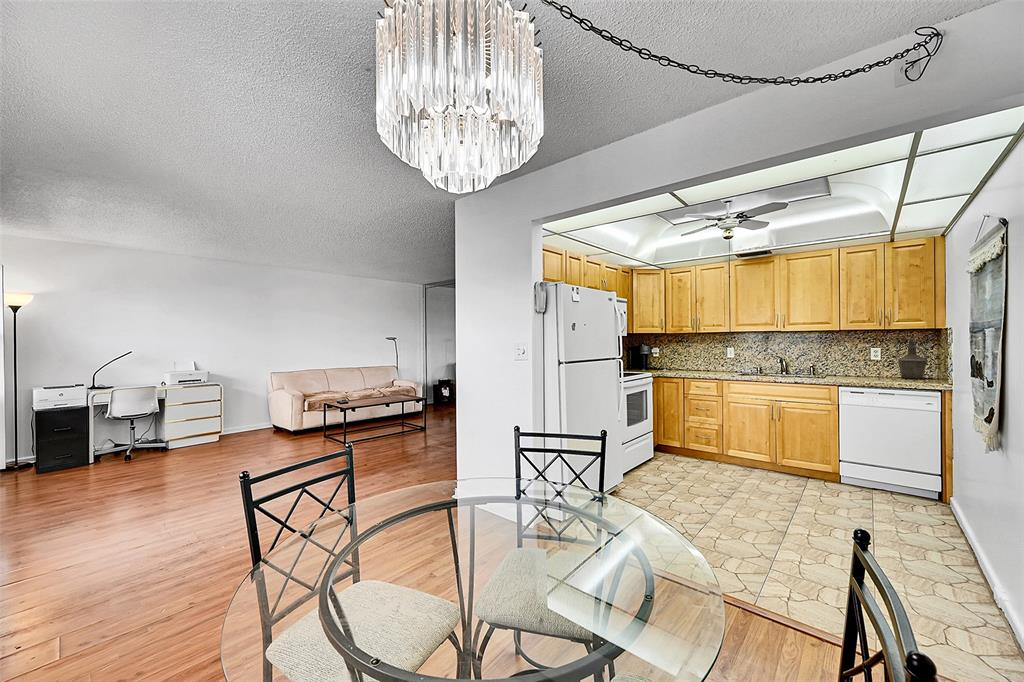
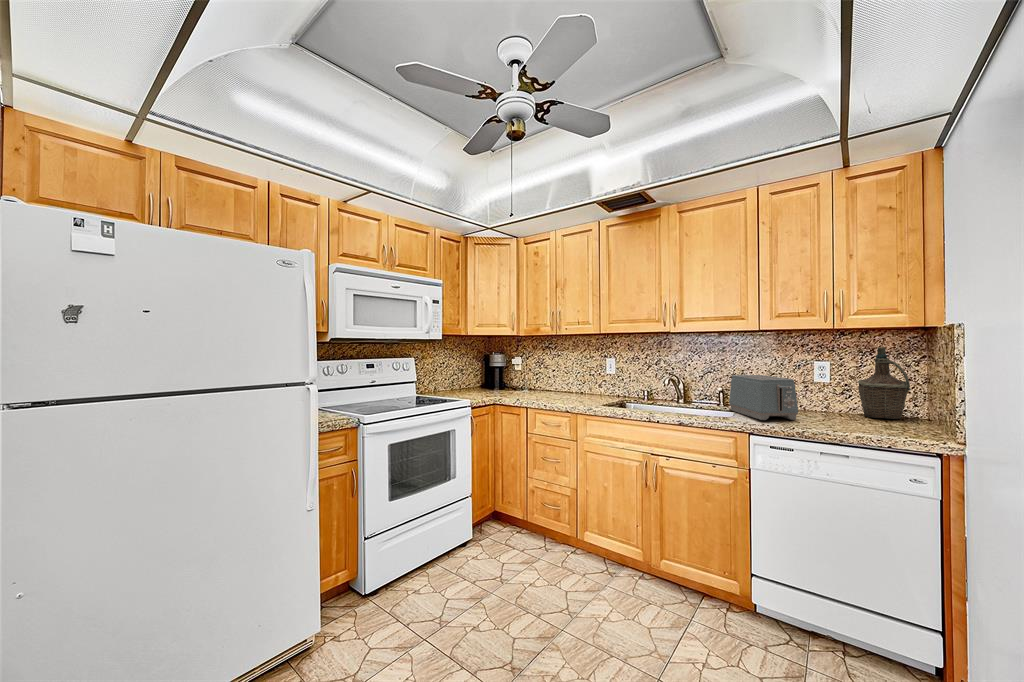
toaster: none [819,356,864,380] -> present [729,375,798,420]

